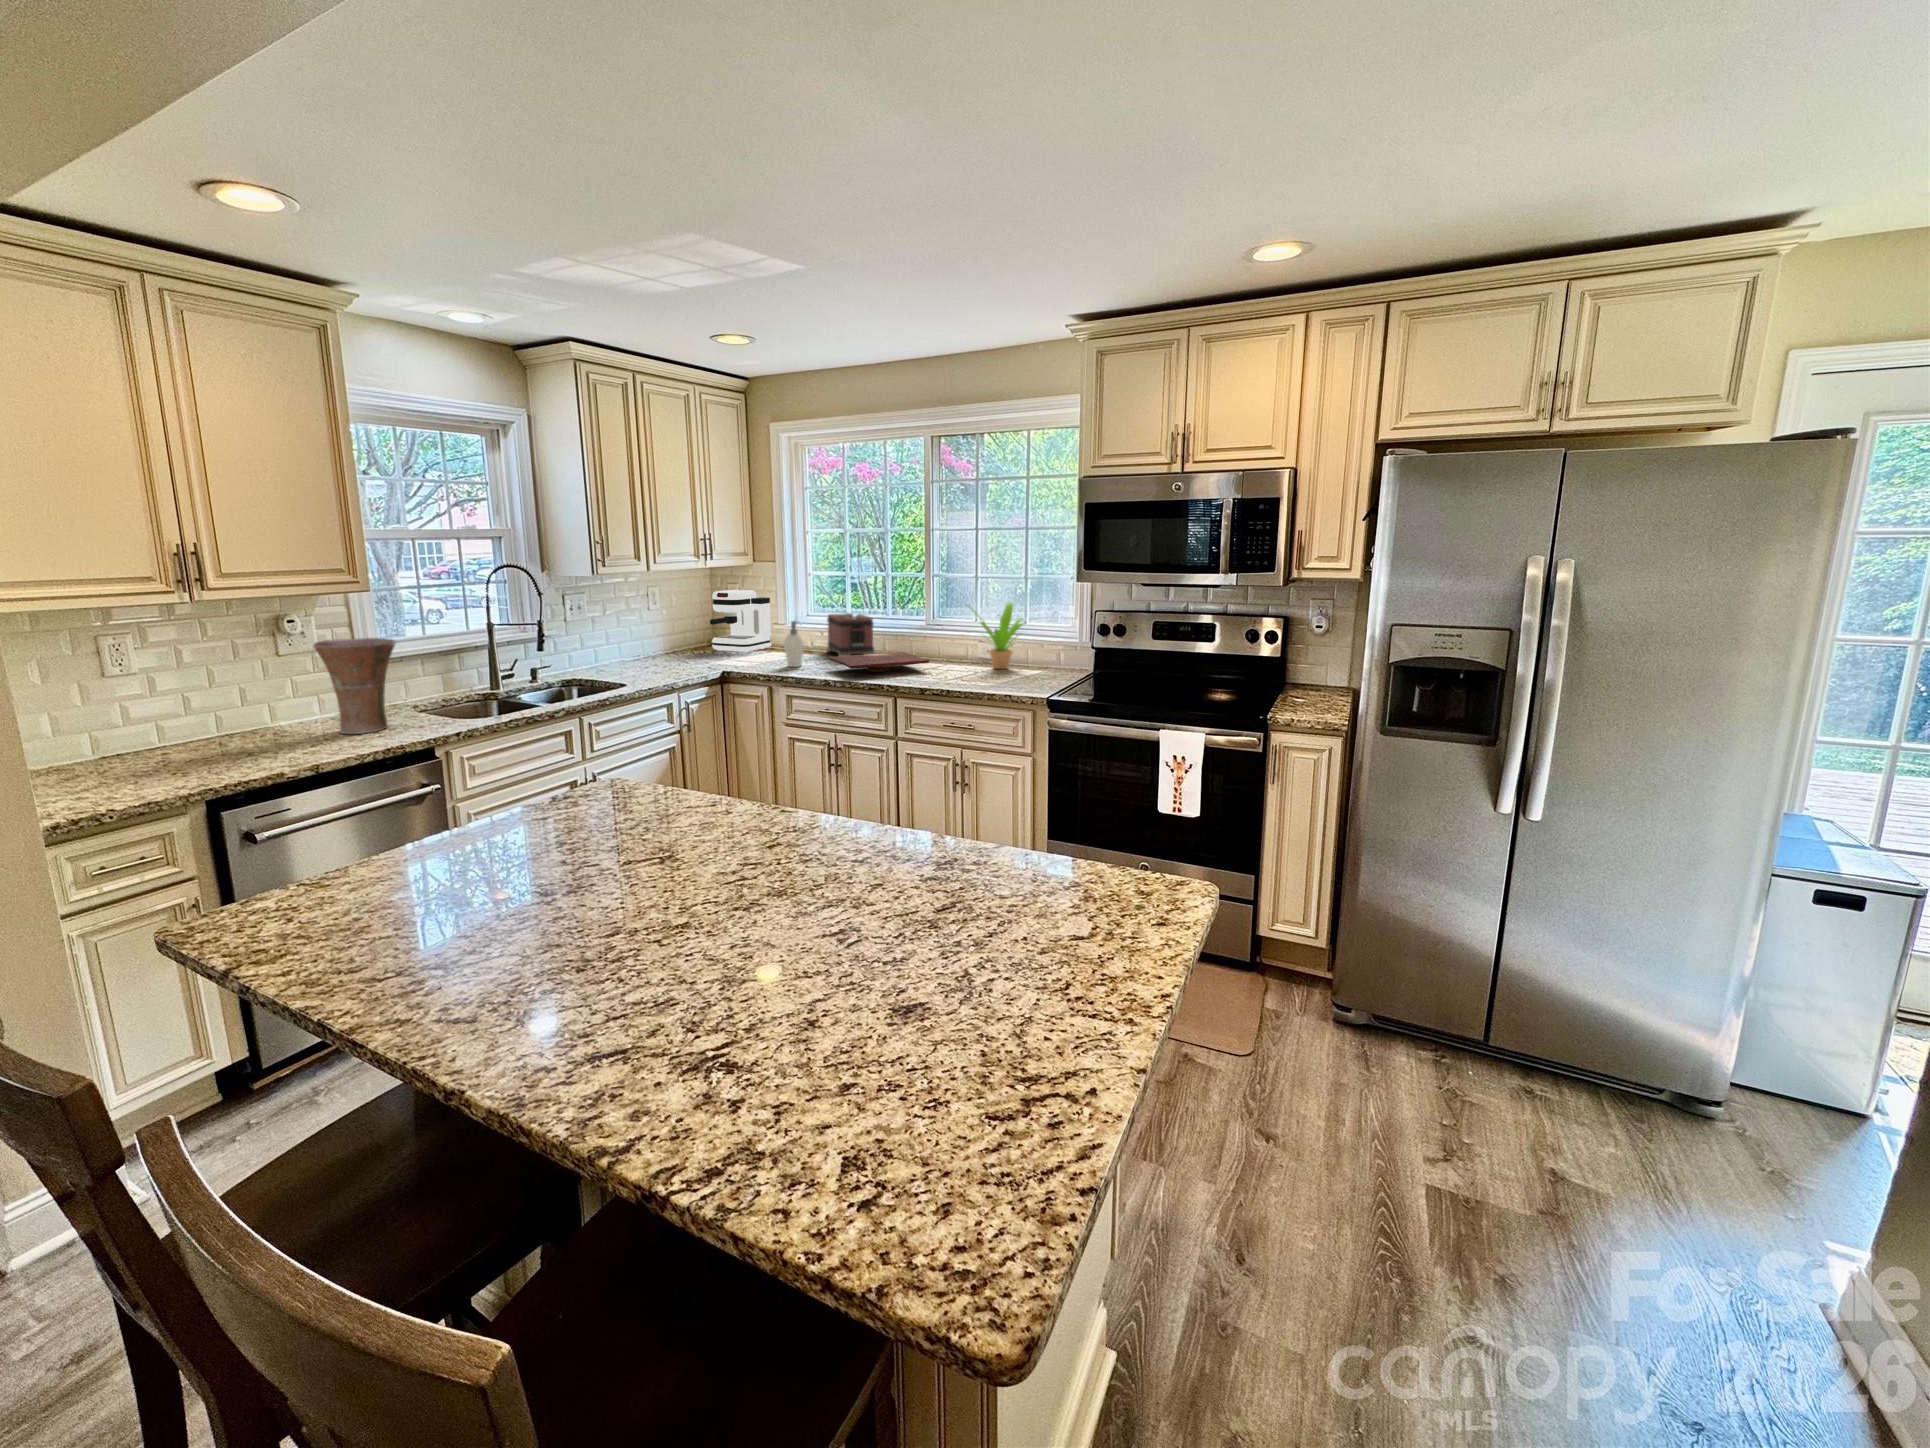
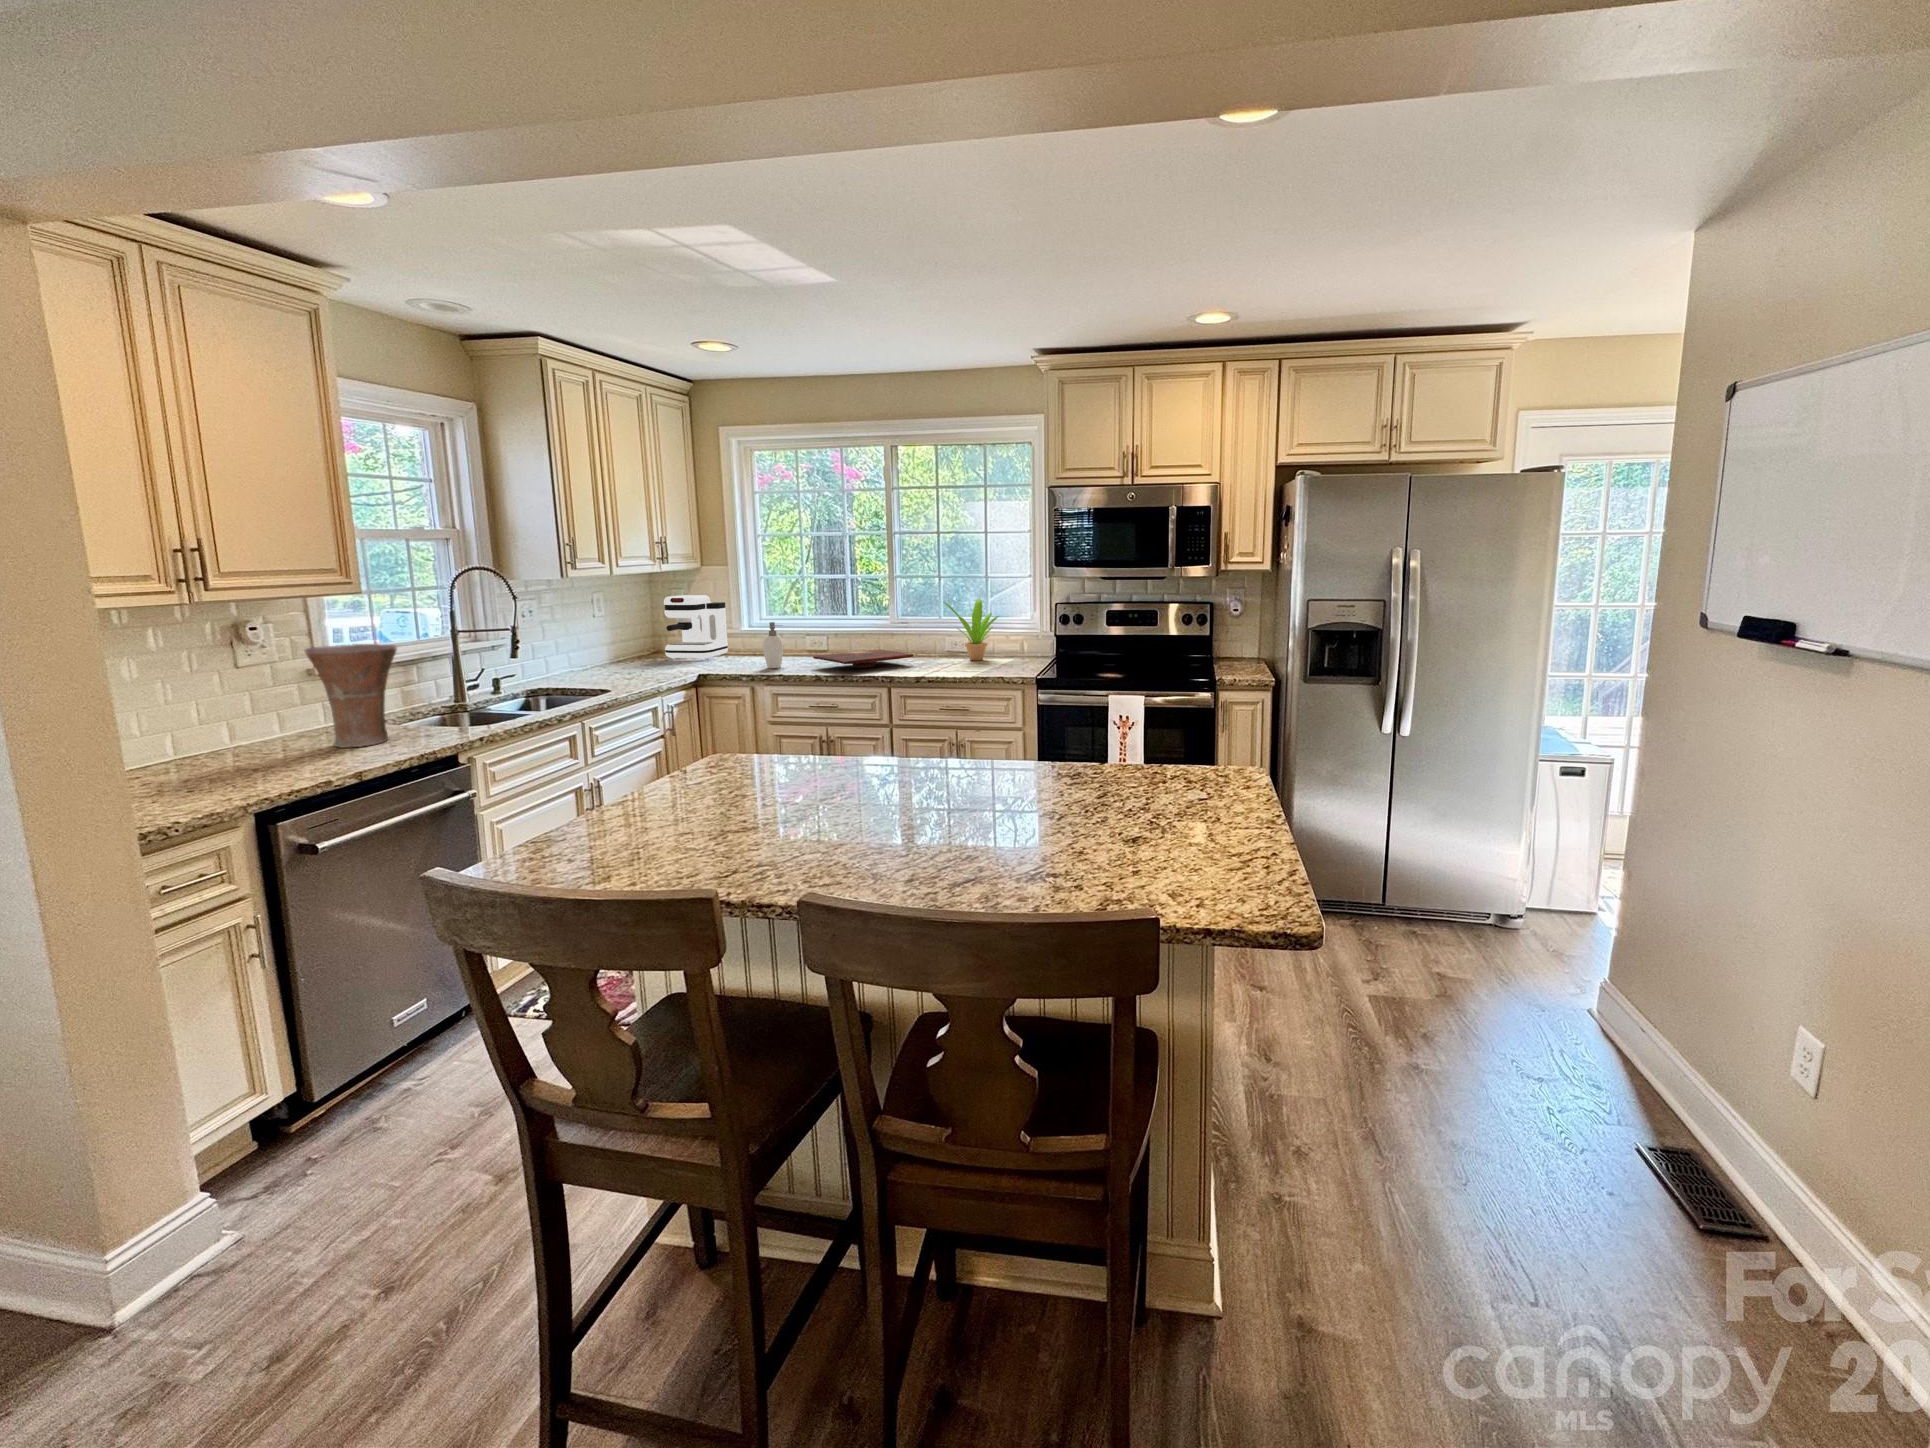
toaster: present [827,613,874,656] -> none [791,615,848,660]

